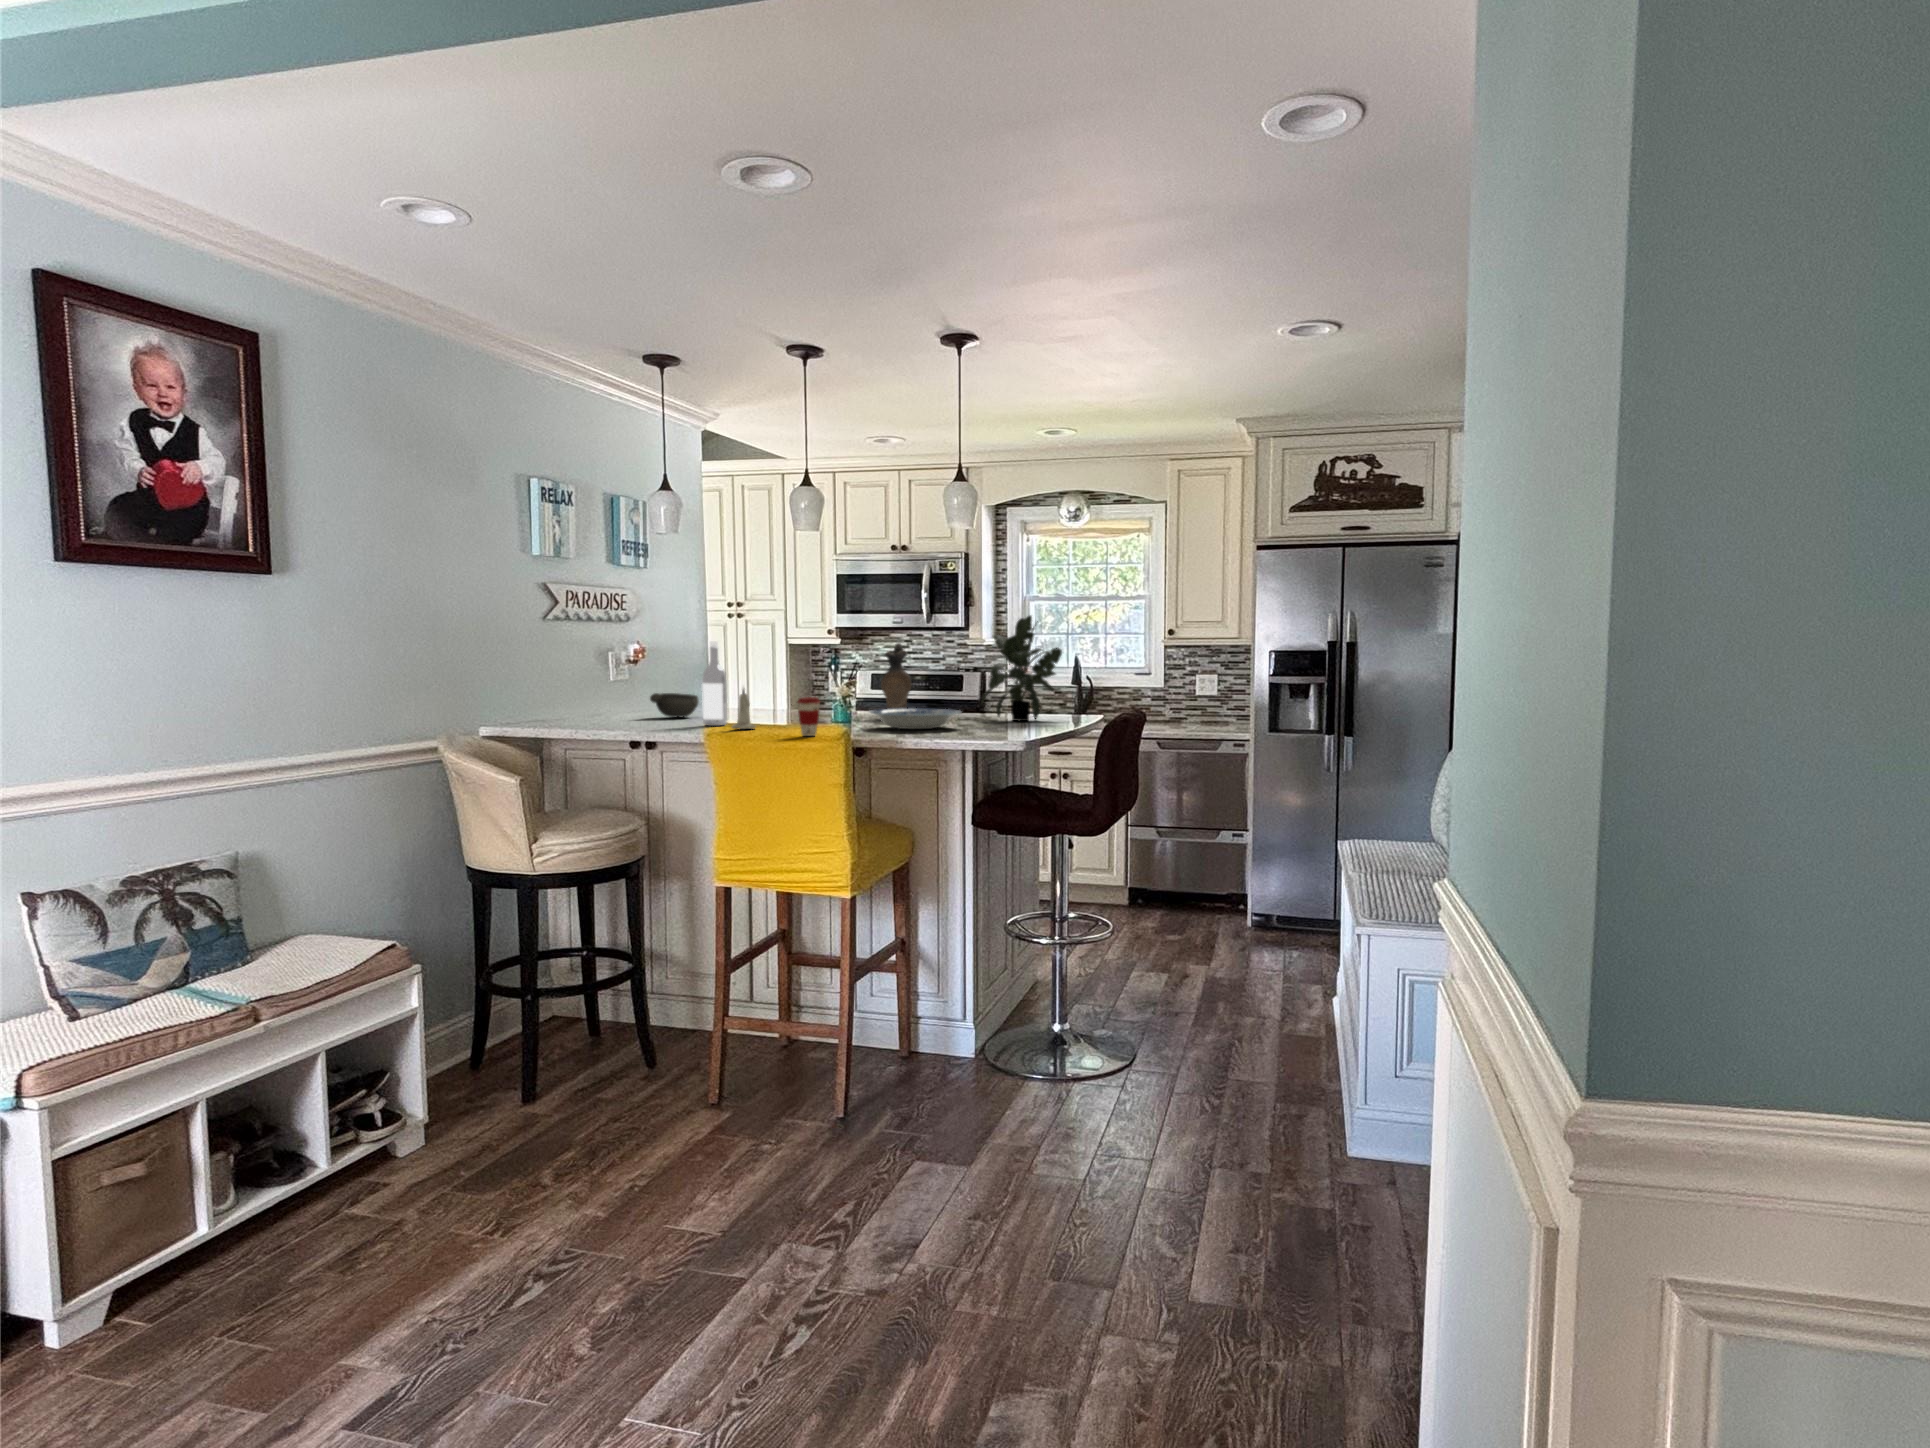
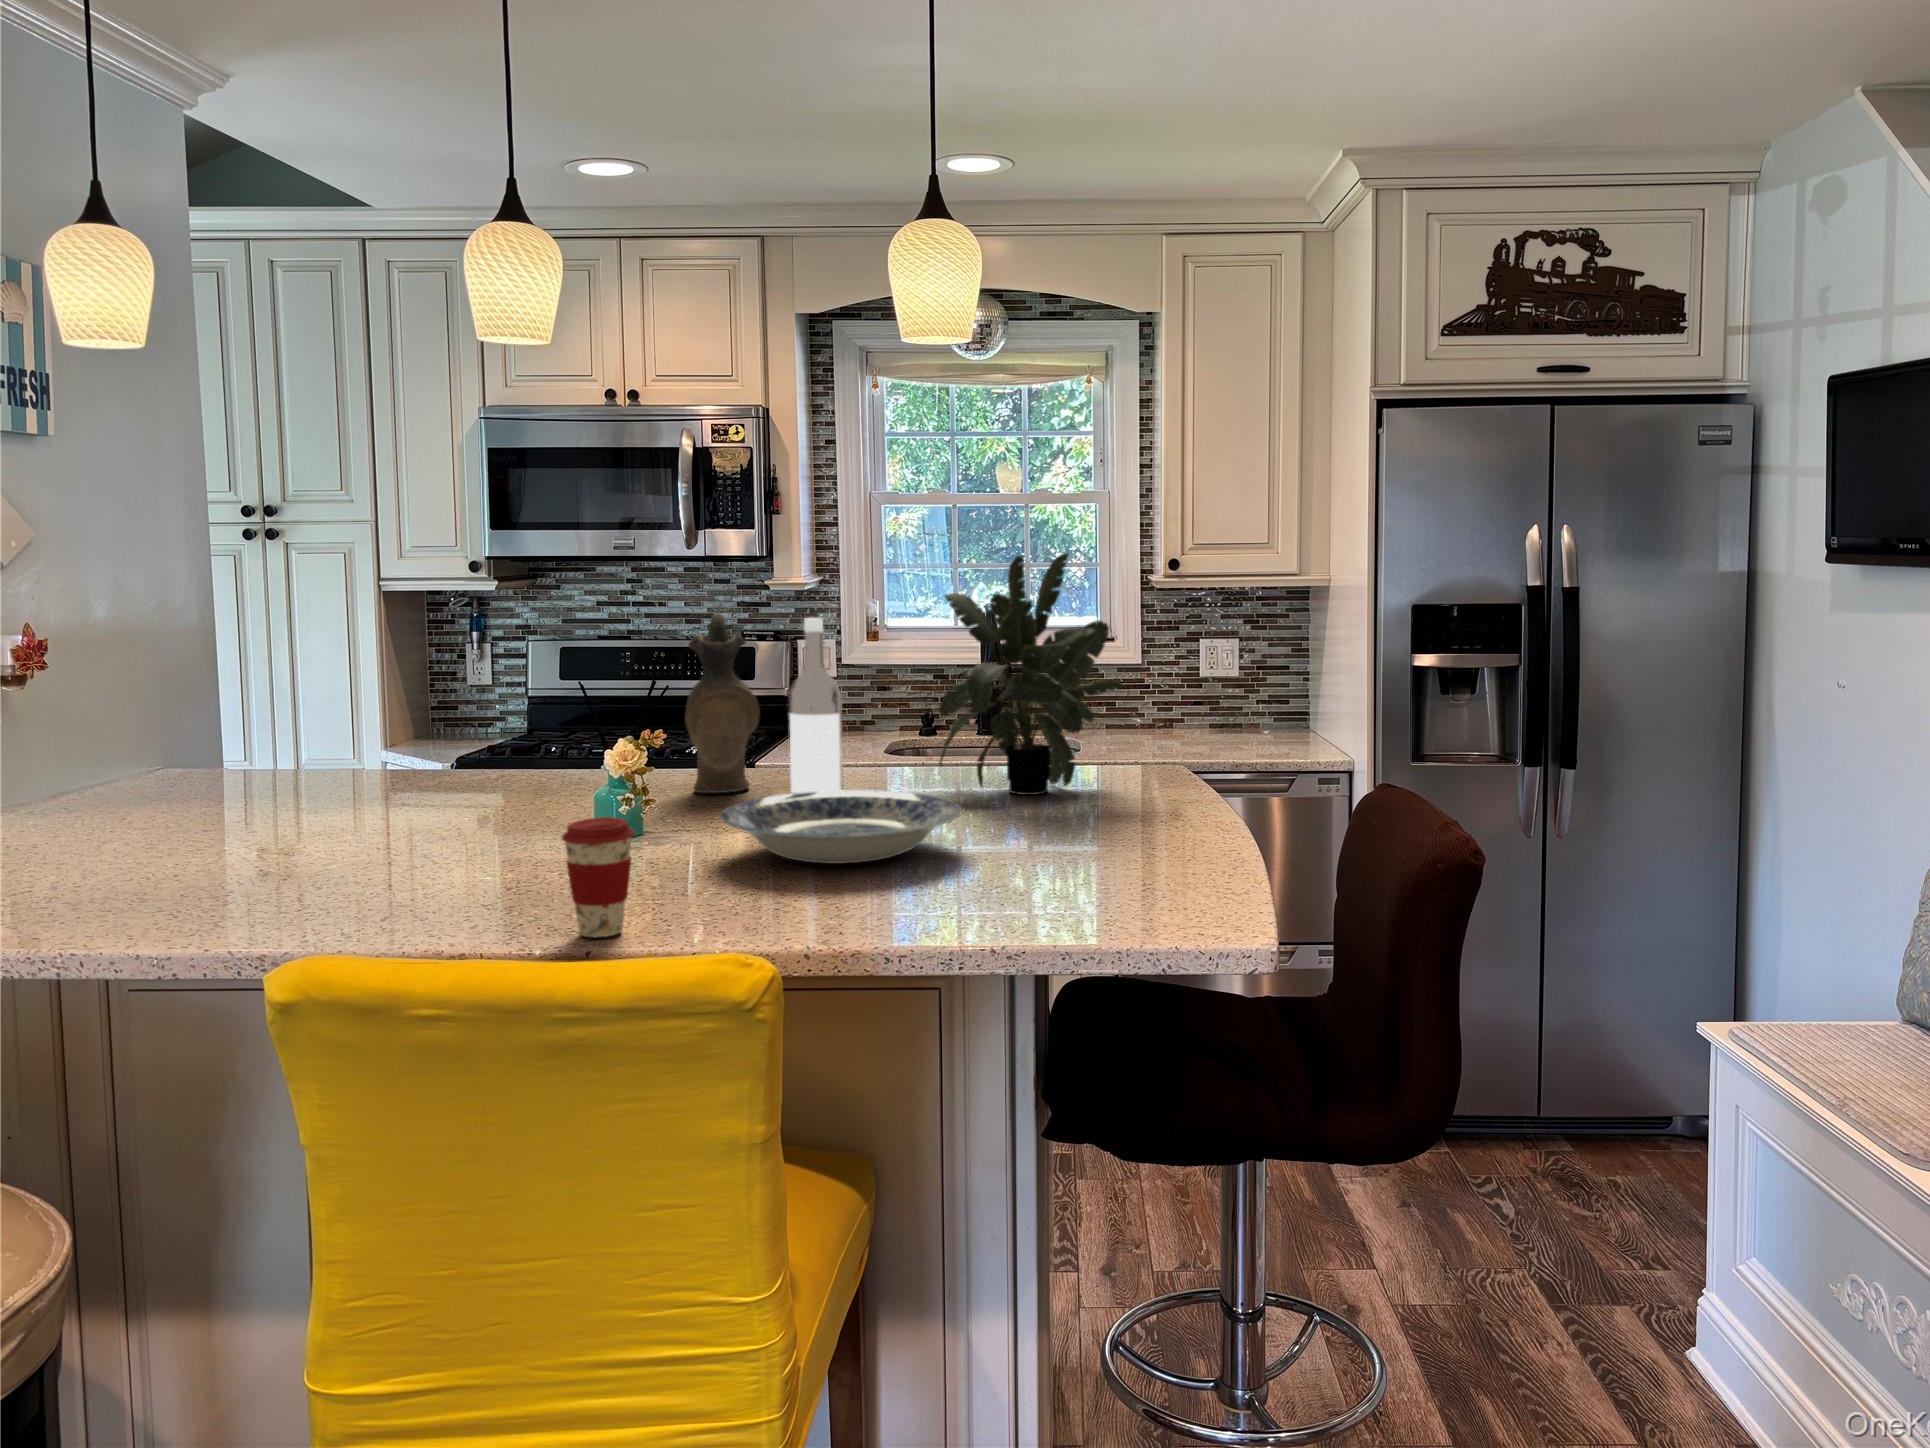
wine bottle: present [702,641,727,726] -> present [789,618,843,794]
candle: present [732,689,755,729] -> none [331,769,407,897]
bowl: present [650,693,699,717] -> none [64,760,206,821]

